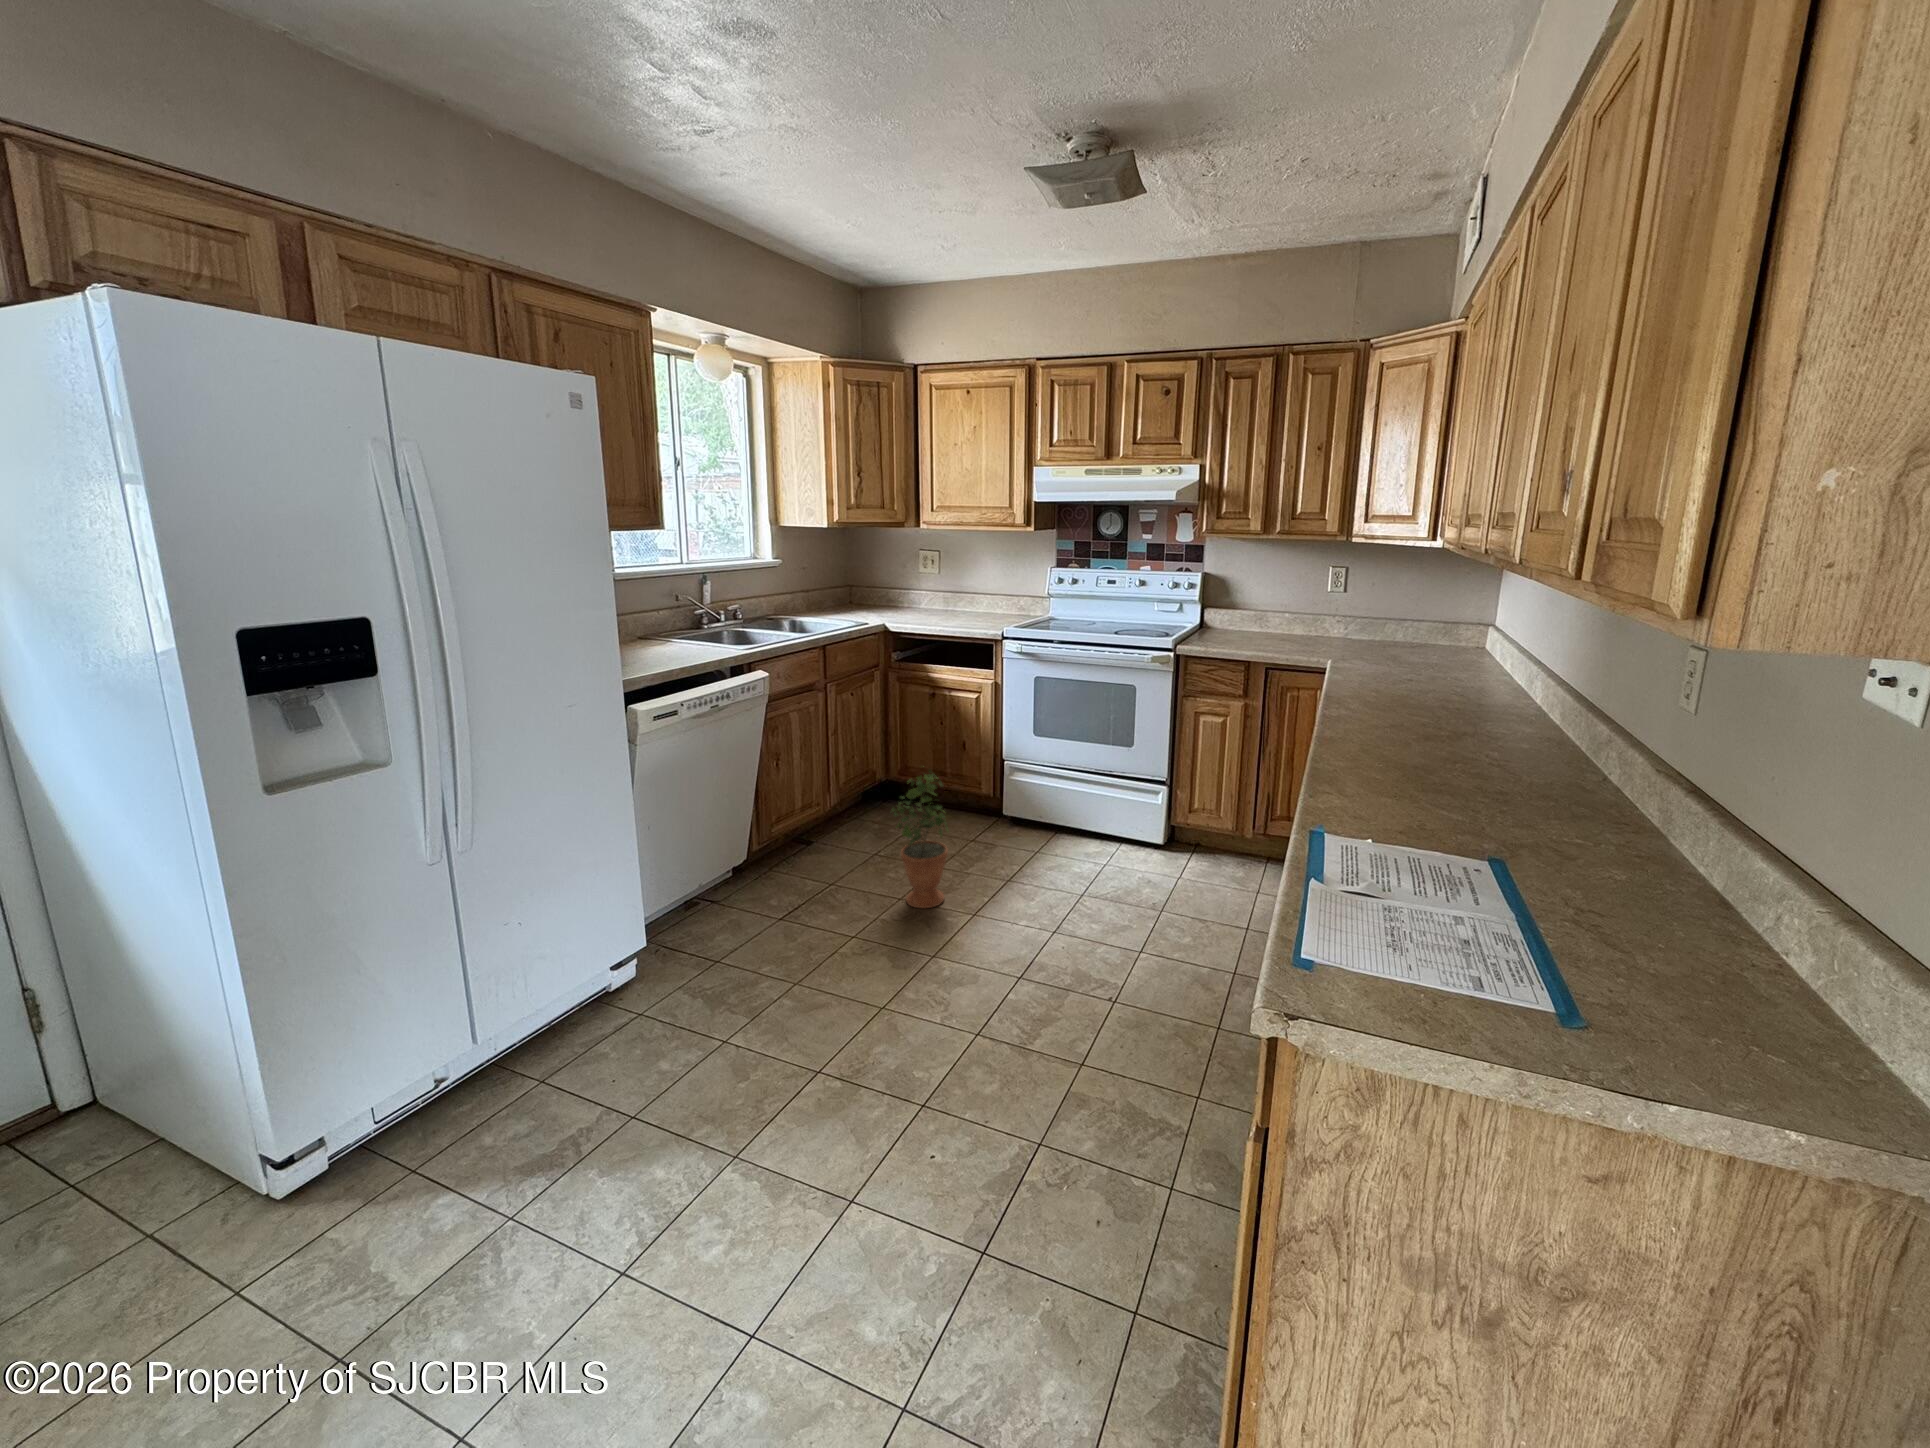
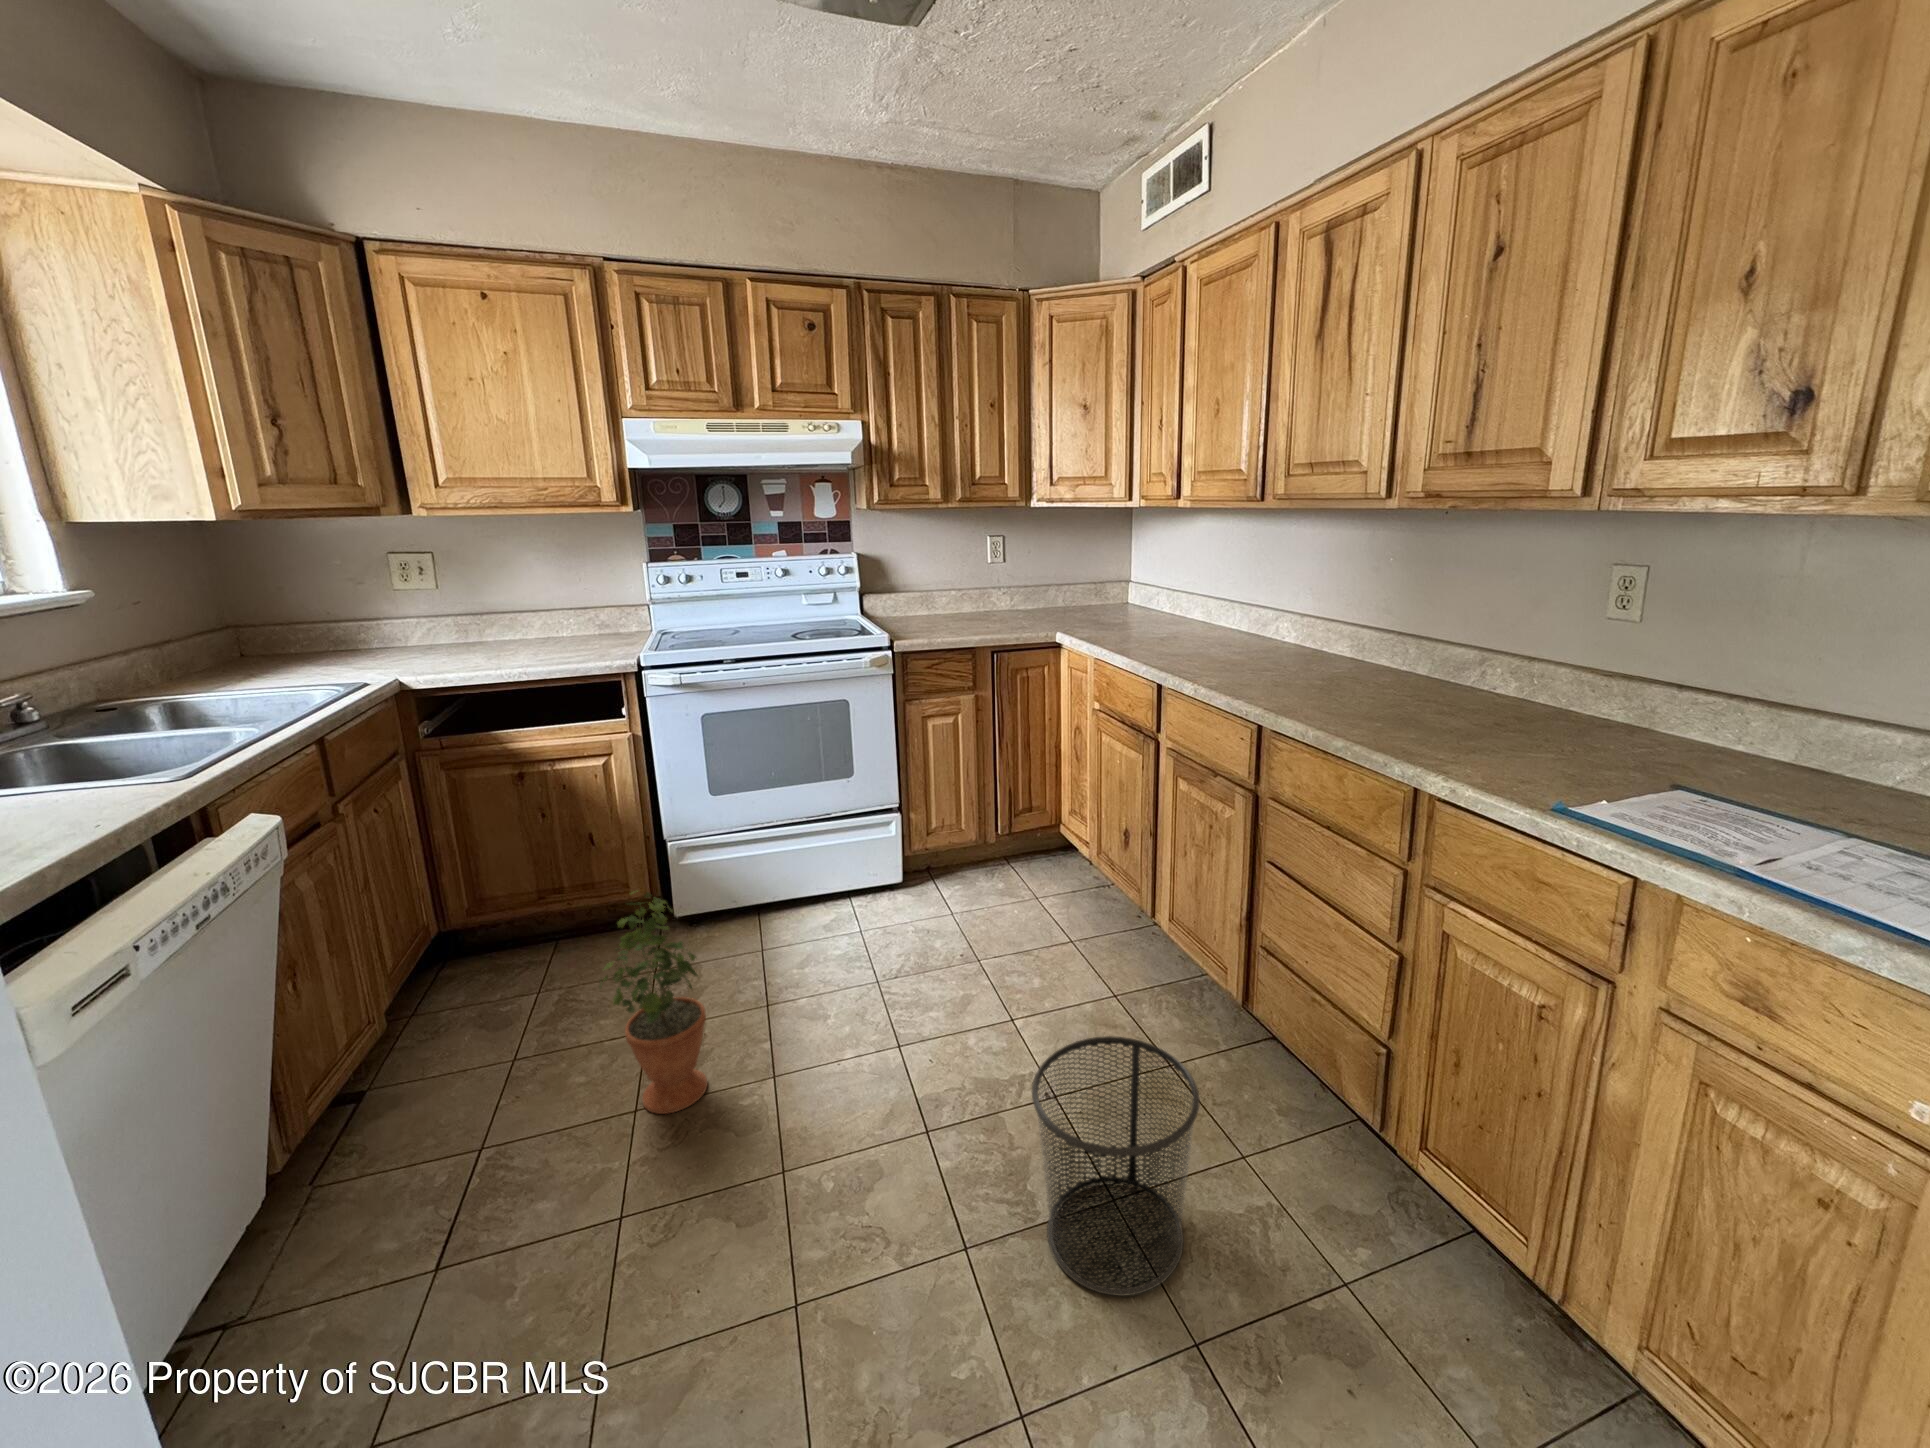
waste bin: none [1001,939,1125,1122] -> present [1032,1036,1200,1296]

